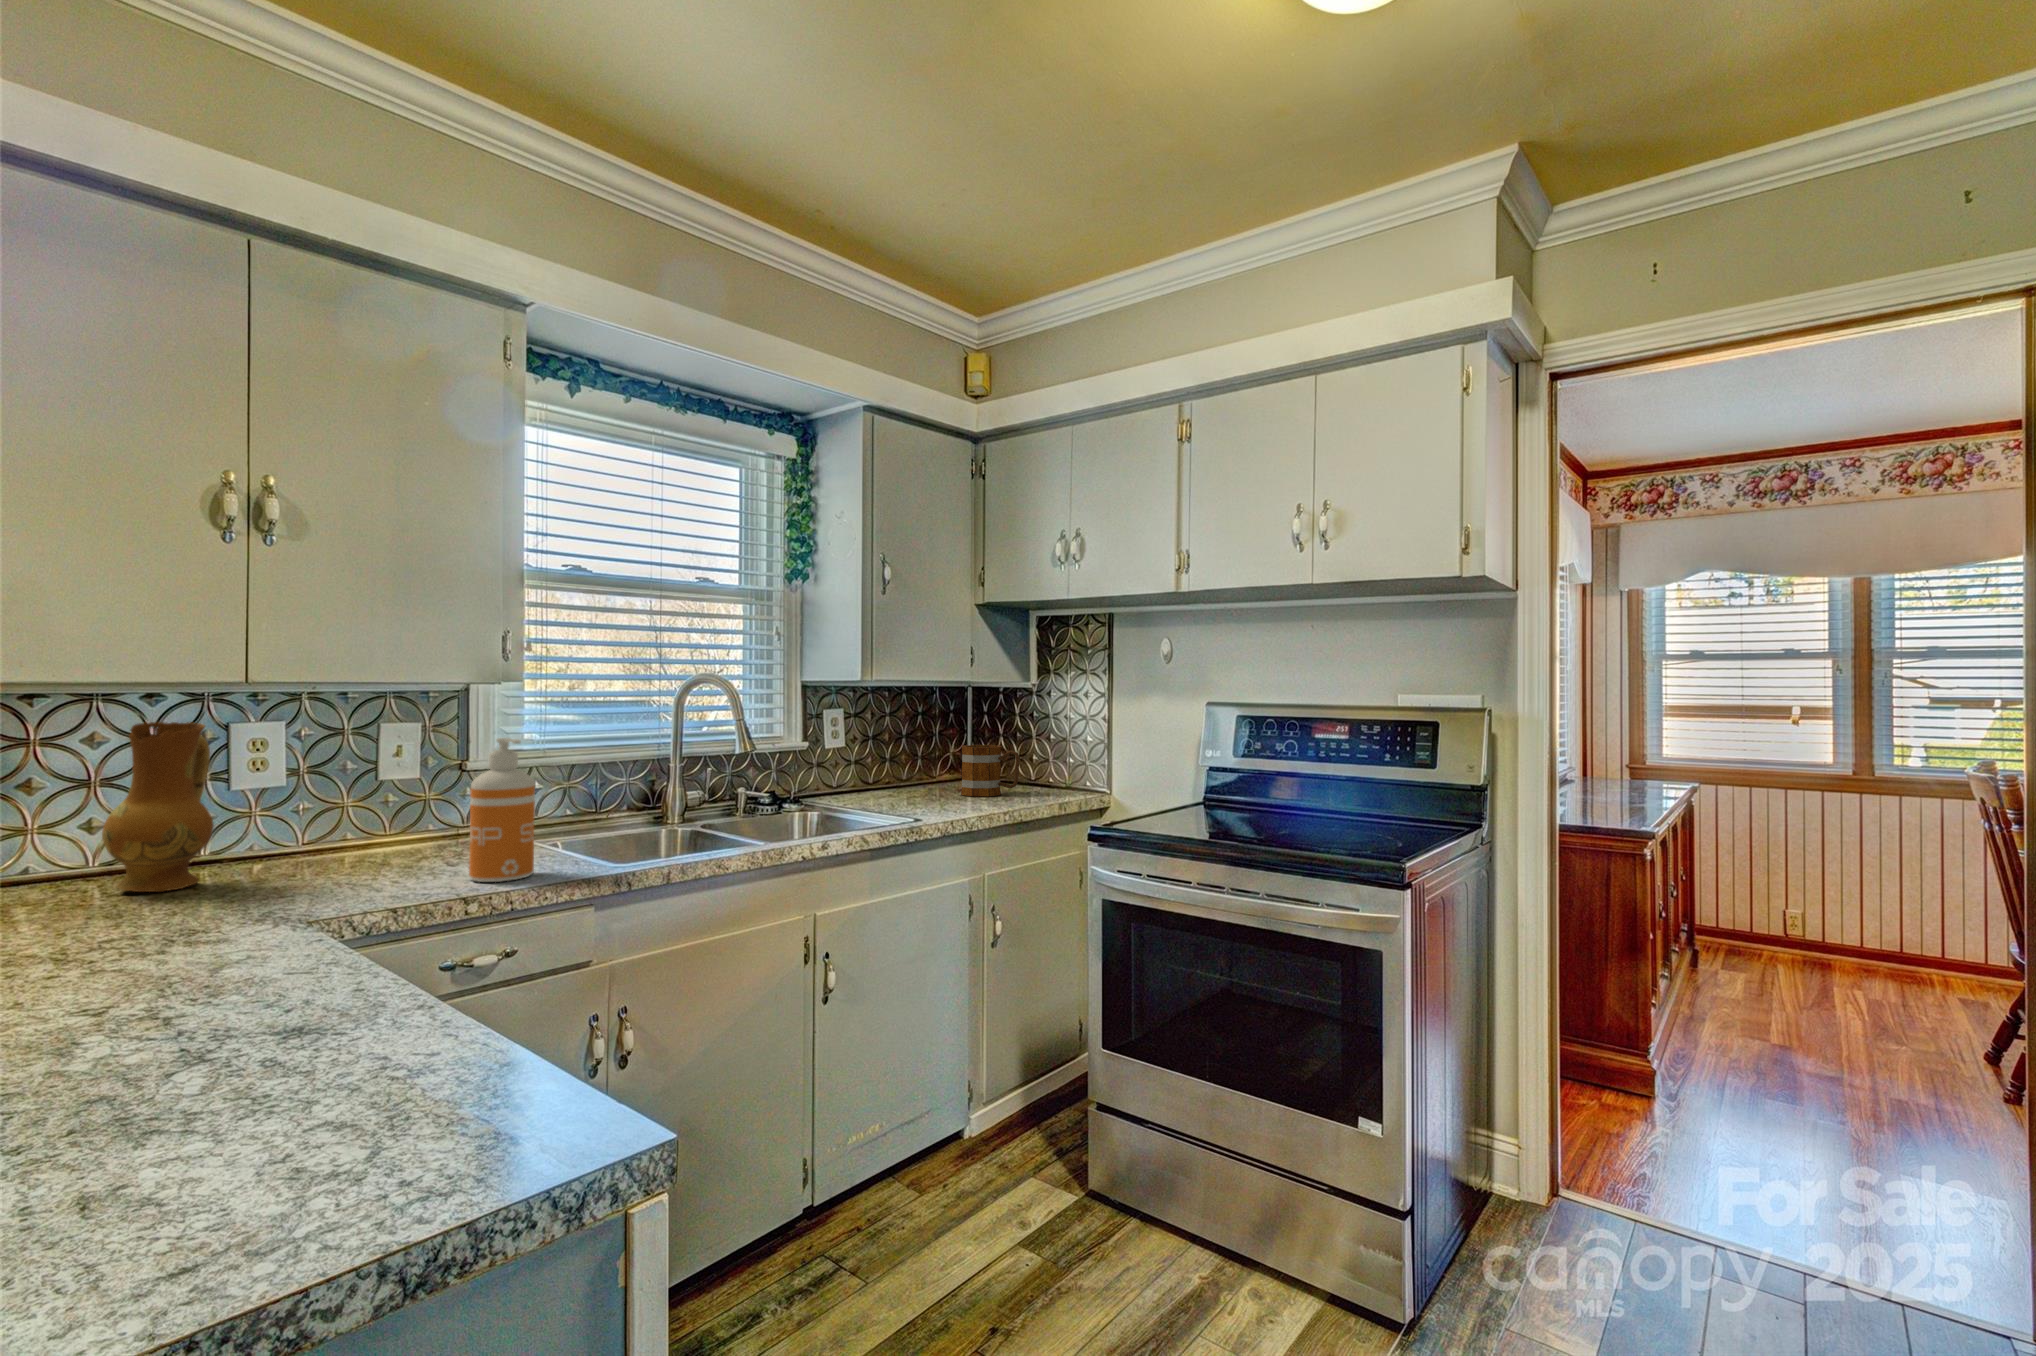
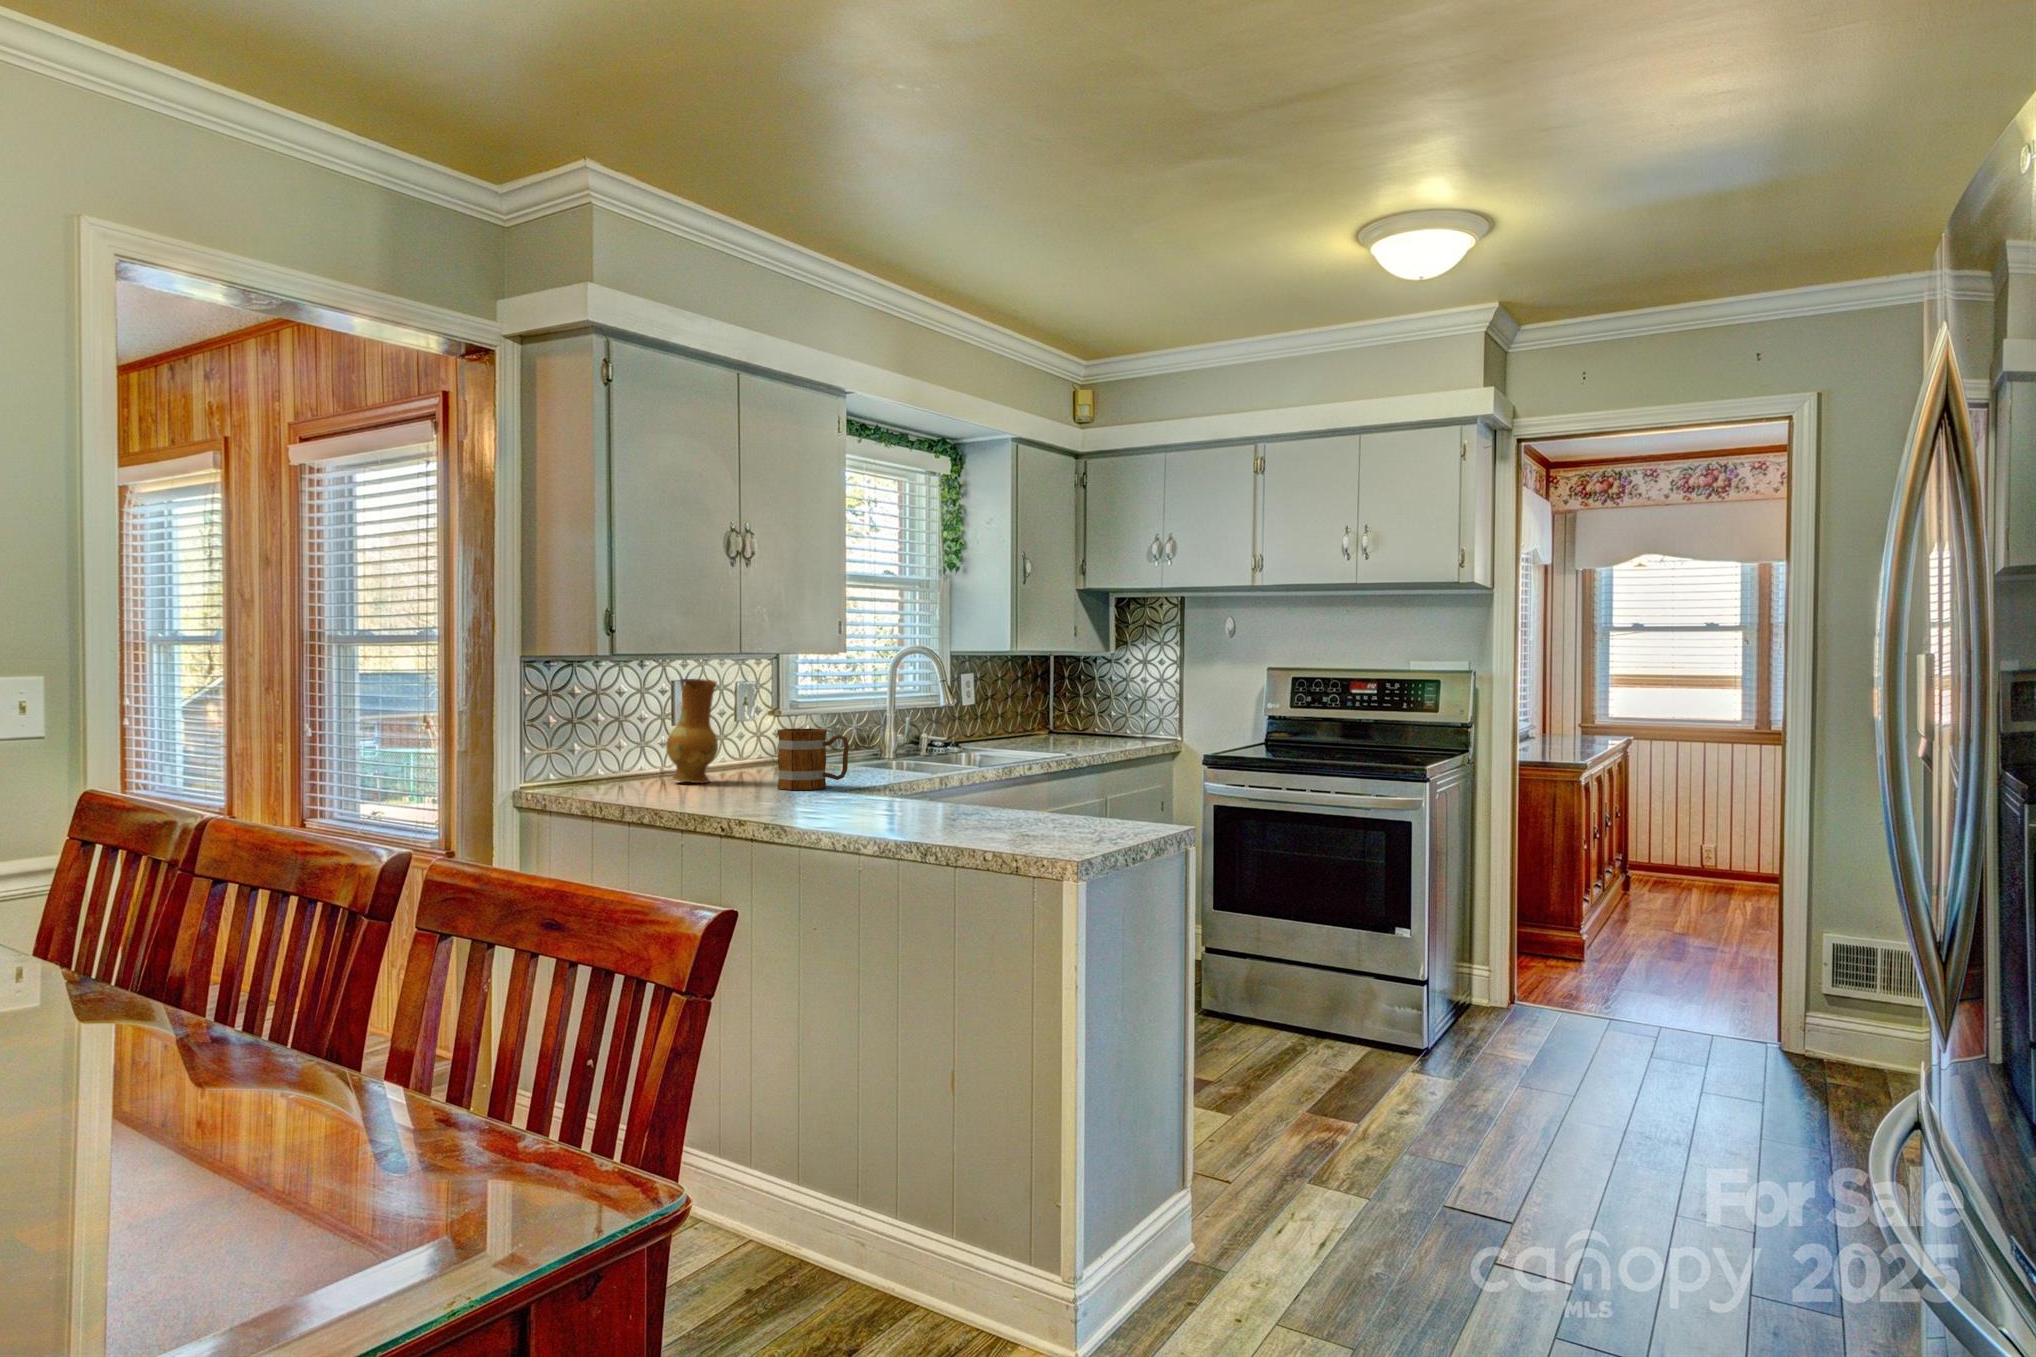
soap dispenser: present [469,738,535,882] -> none [867,689,903,778]
mug: present [961,745,1020,796] -> present [778,728,849,790]

